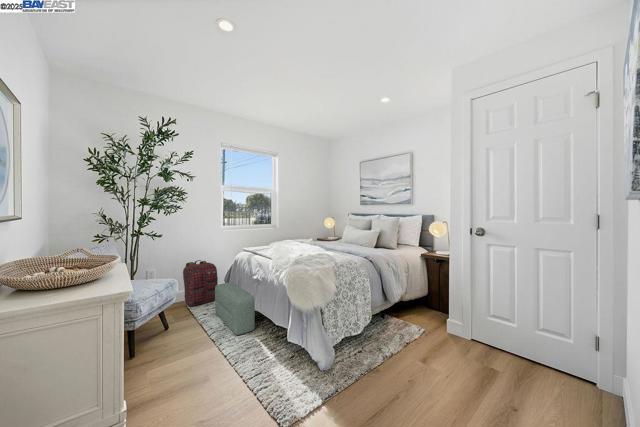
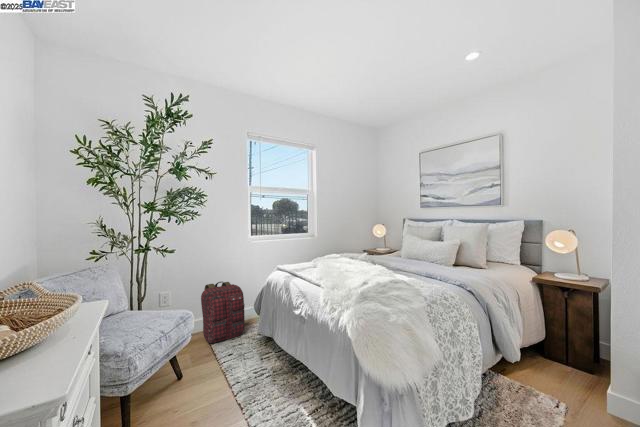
pouf: present [215,282,255,335] -> none [242,314,298,400]

